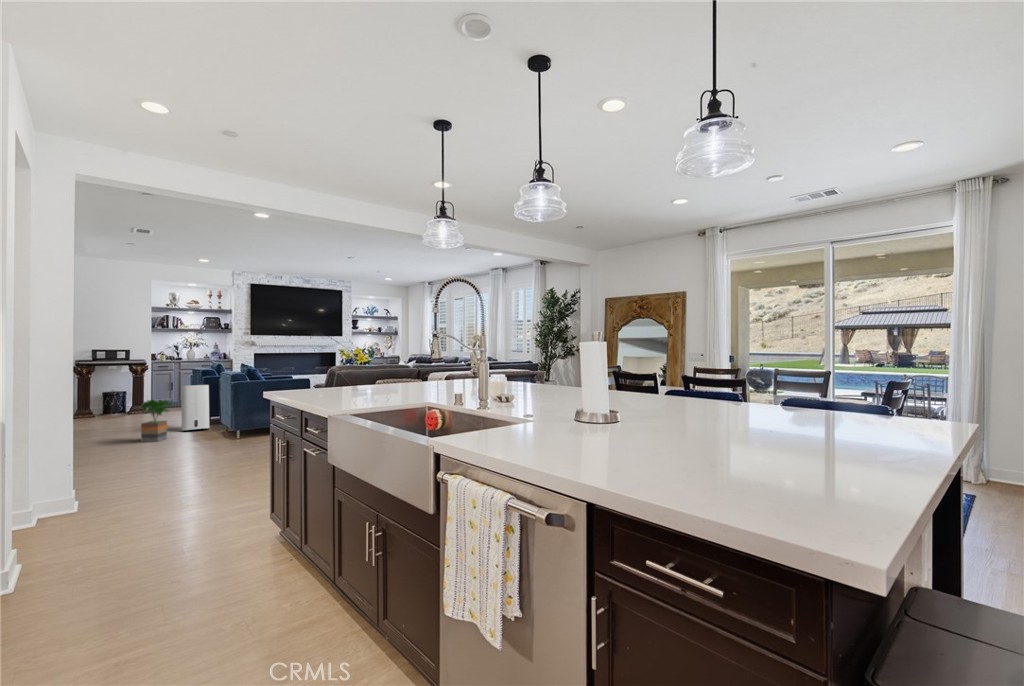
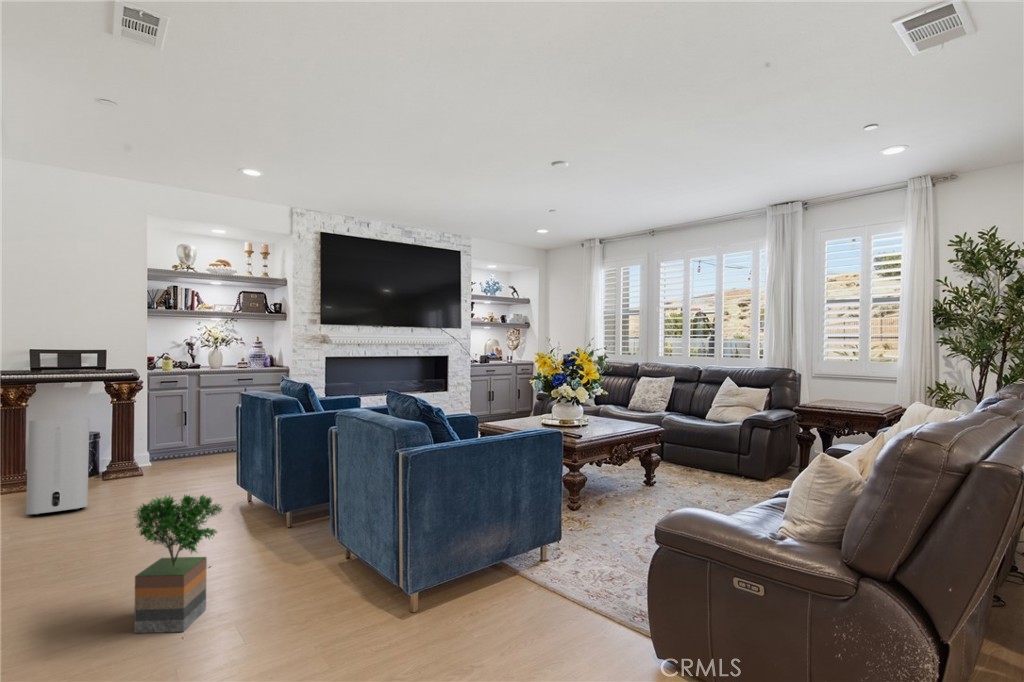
air purifier: present [181,385,209,431] -> present [26,418,89,515]

